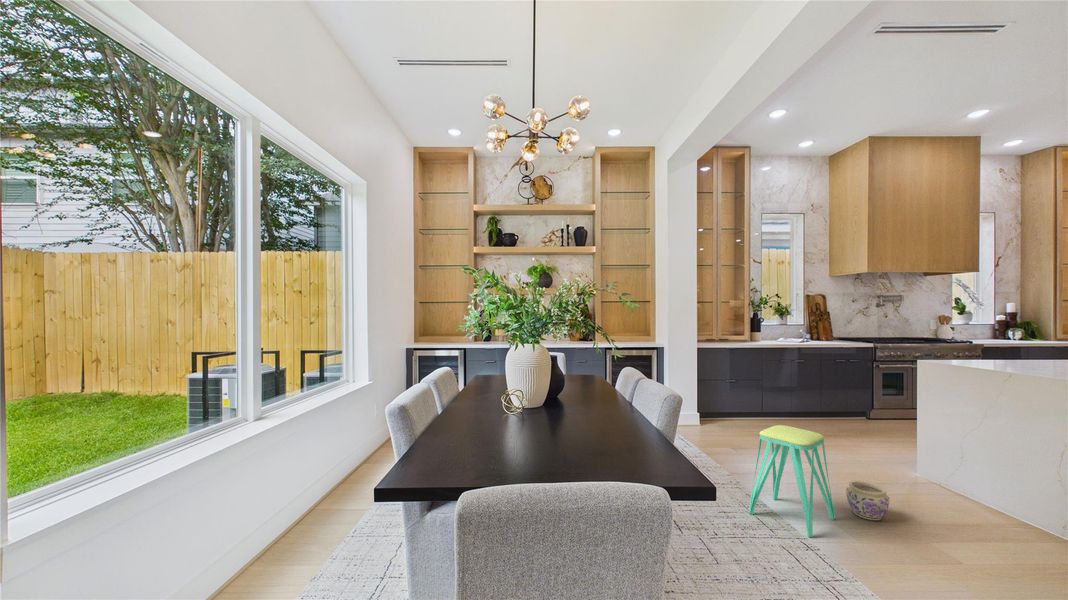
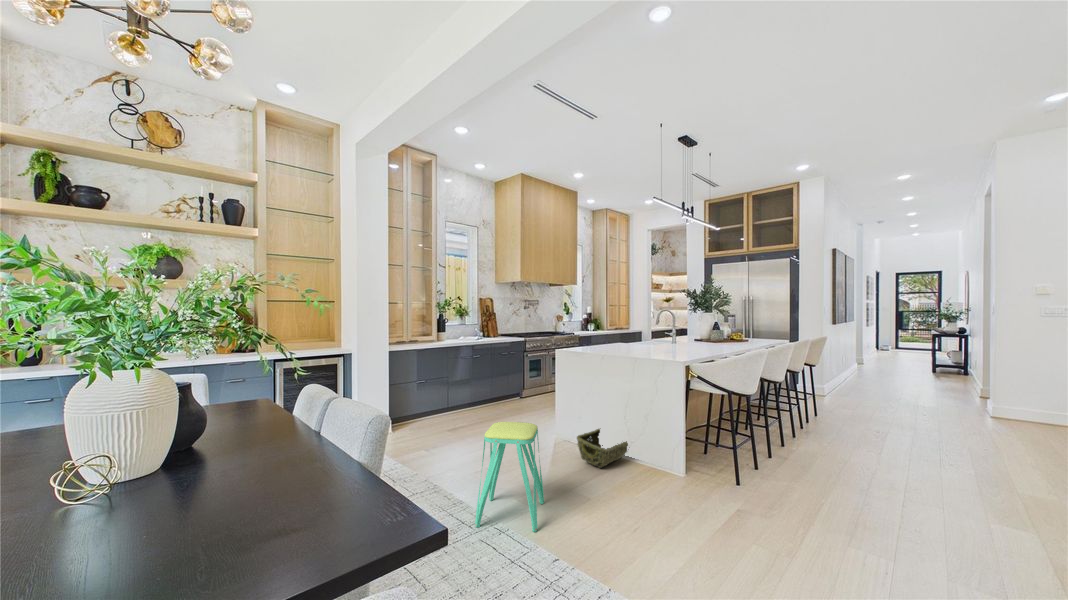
woven basket: none [906,466,1008,513] -> present [577,428,628,468]
planter: present [846,481,889,521] -> none [547,458,578,494]

